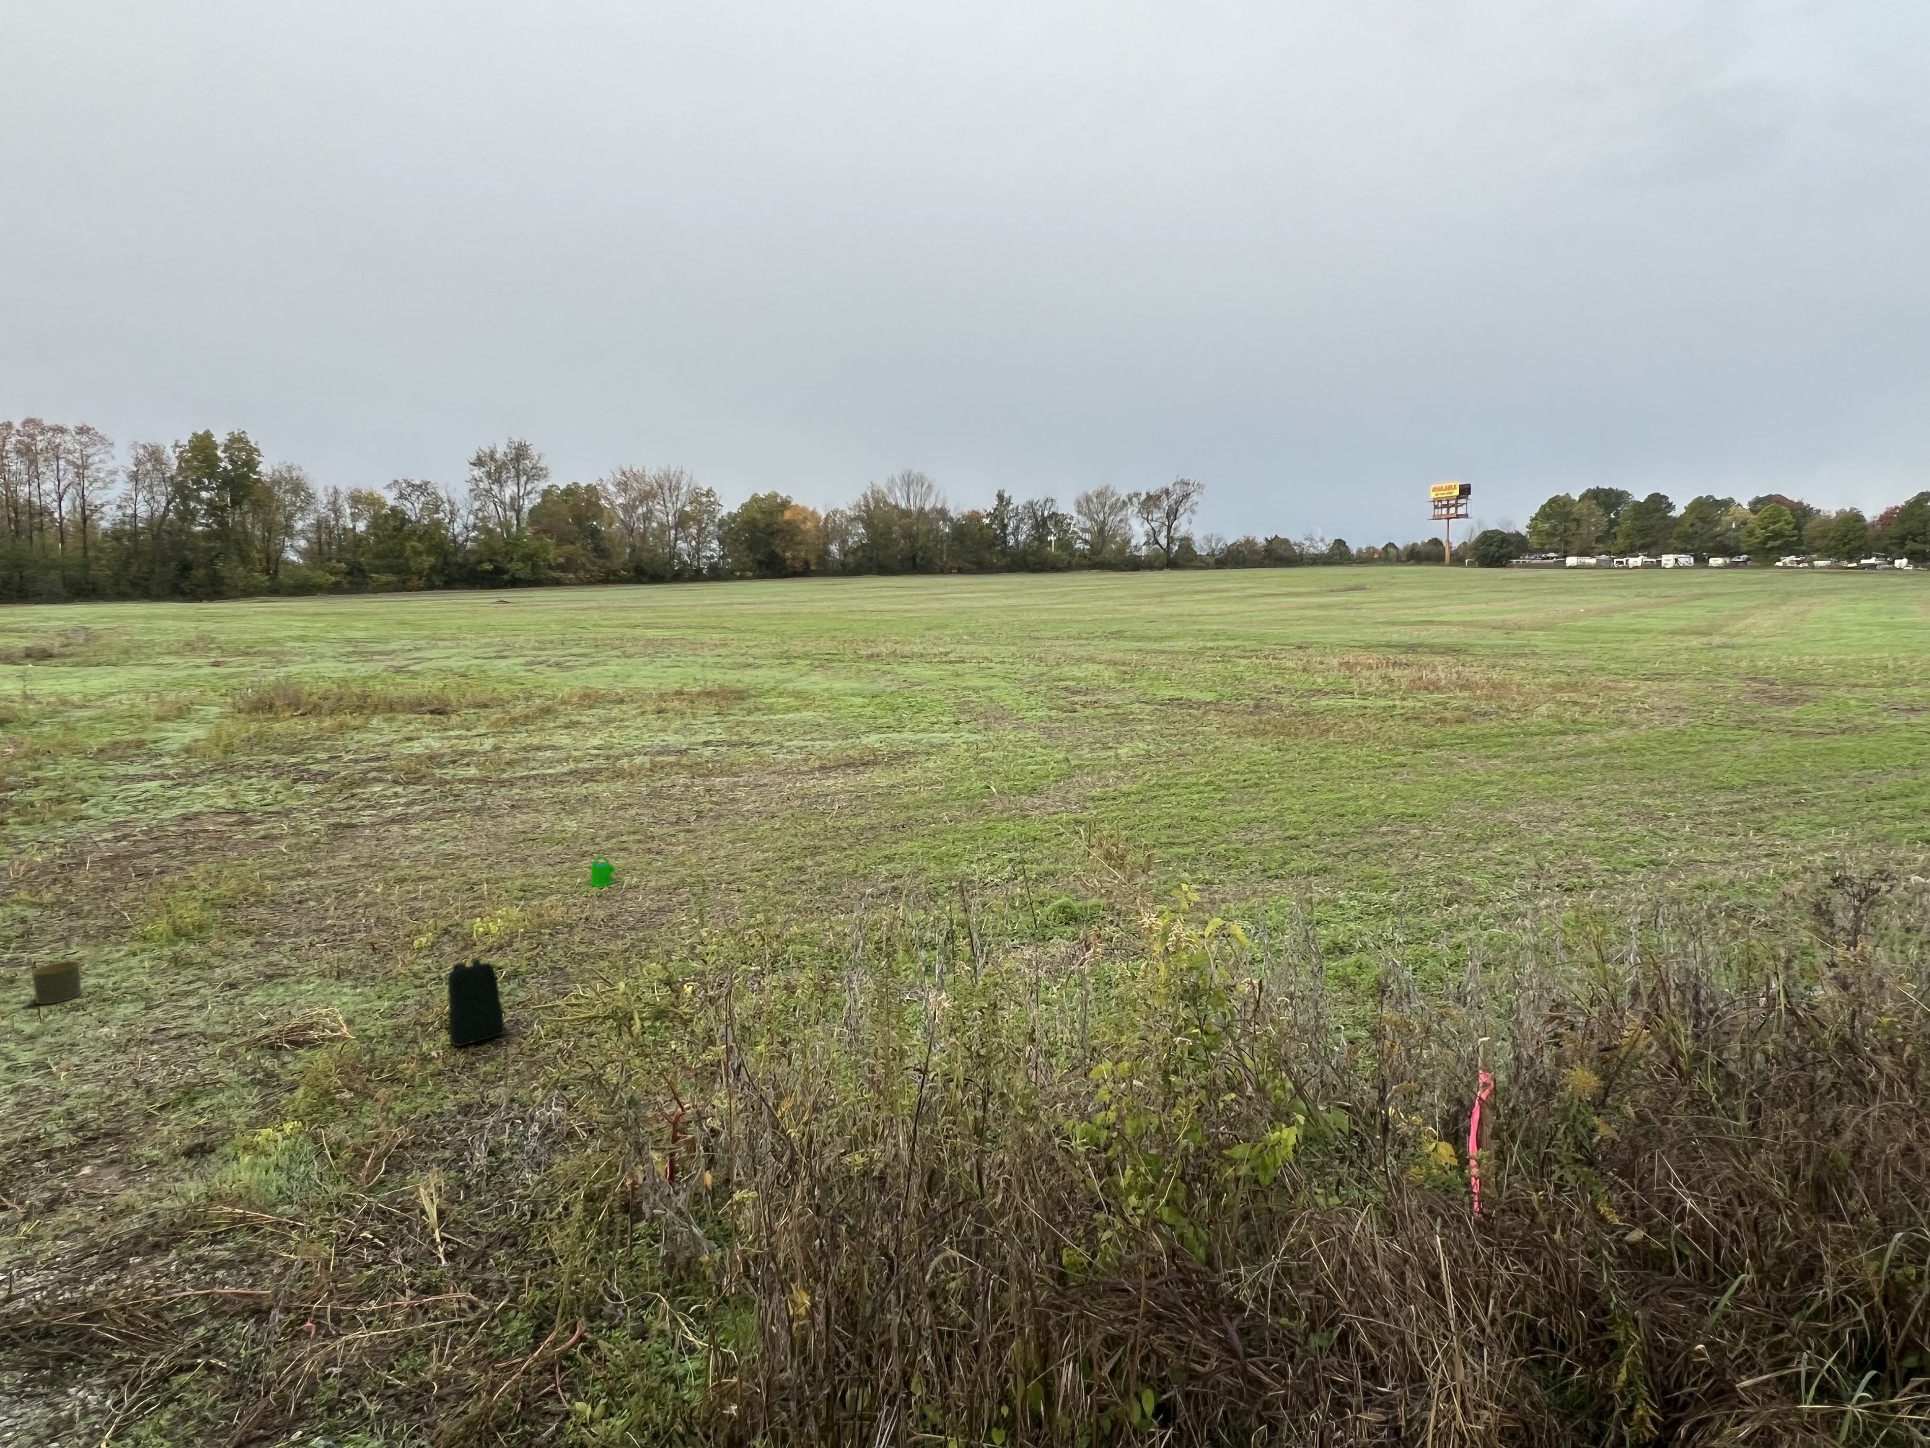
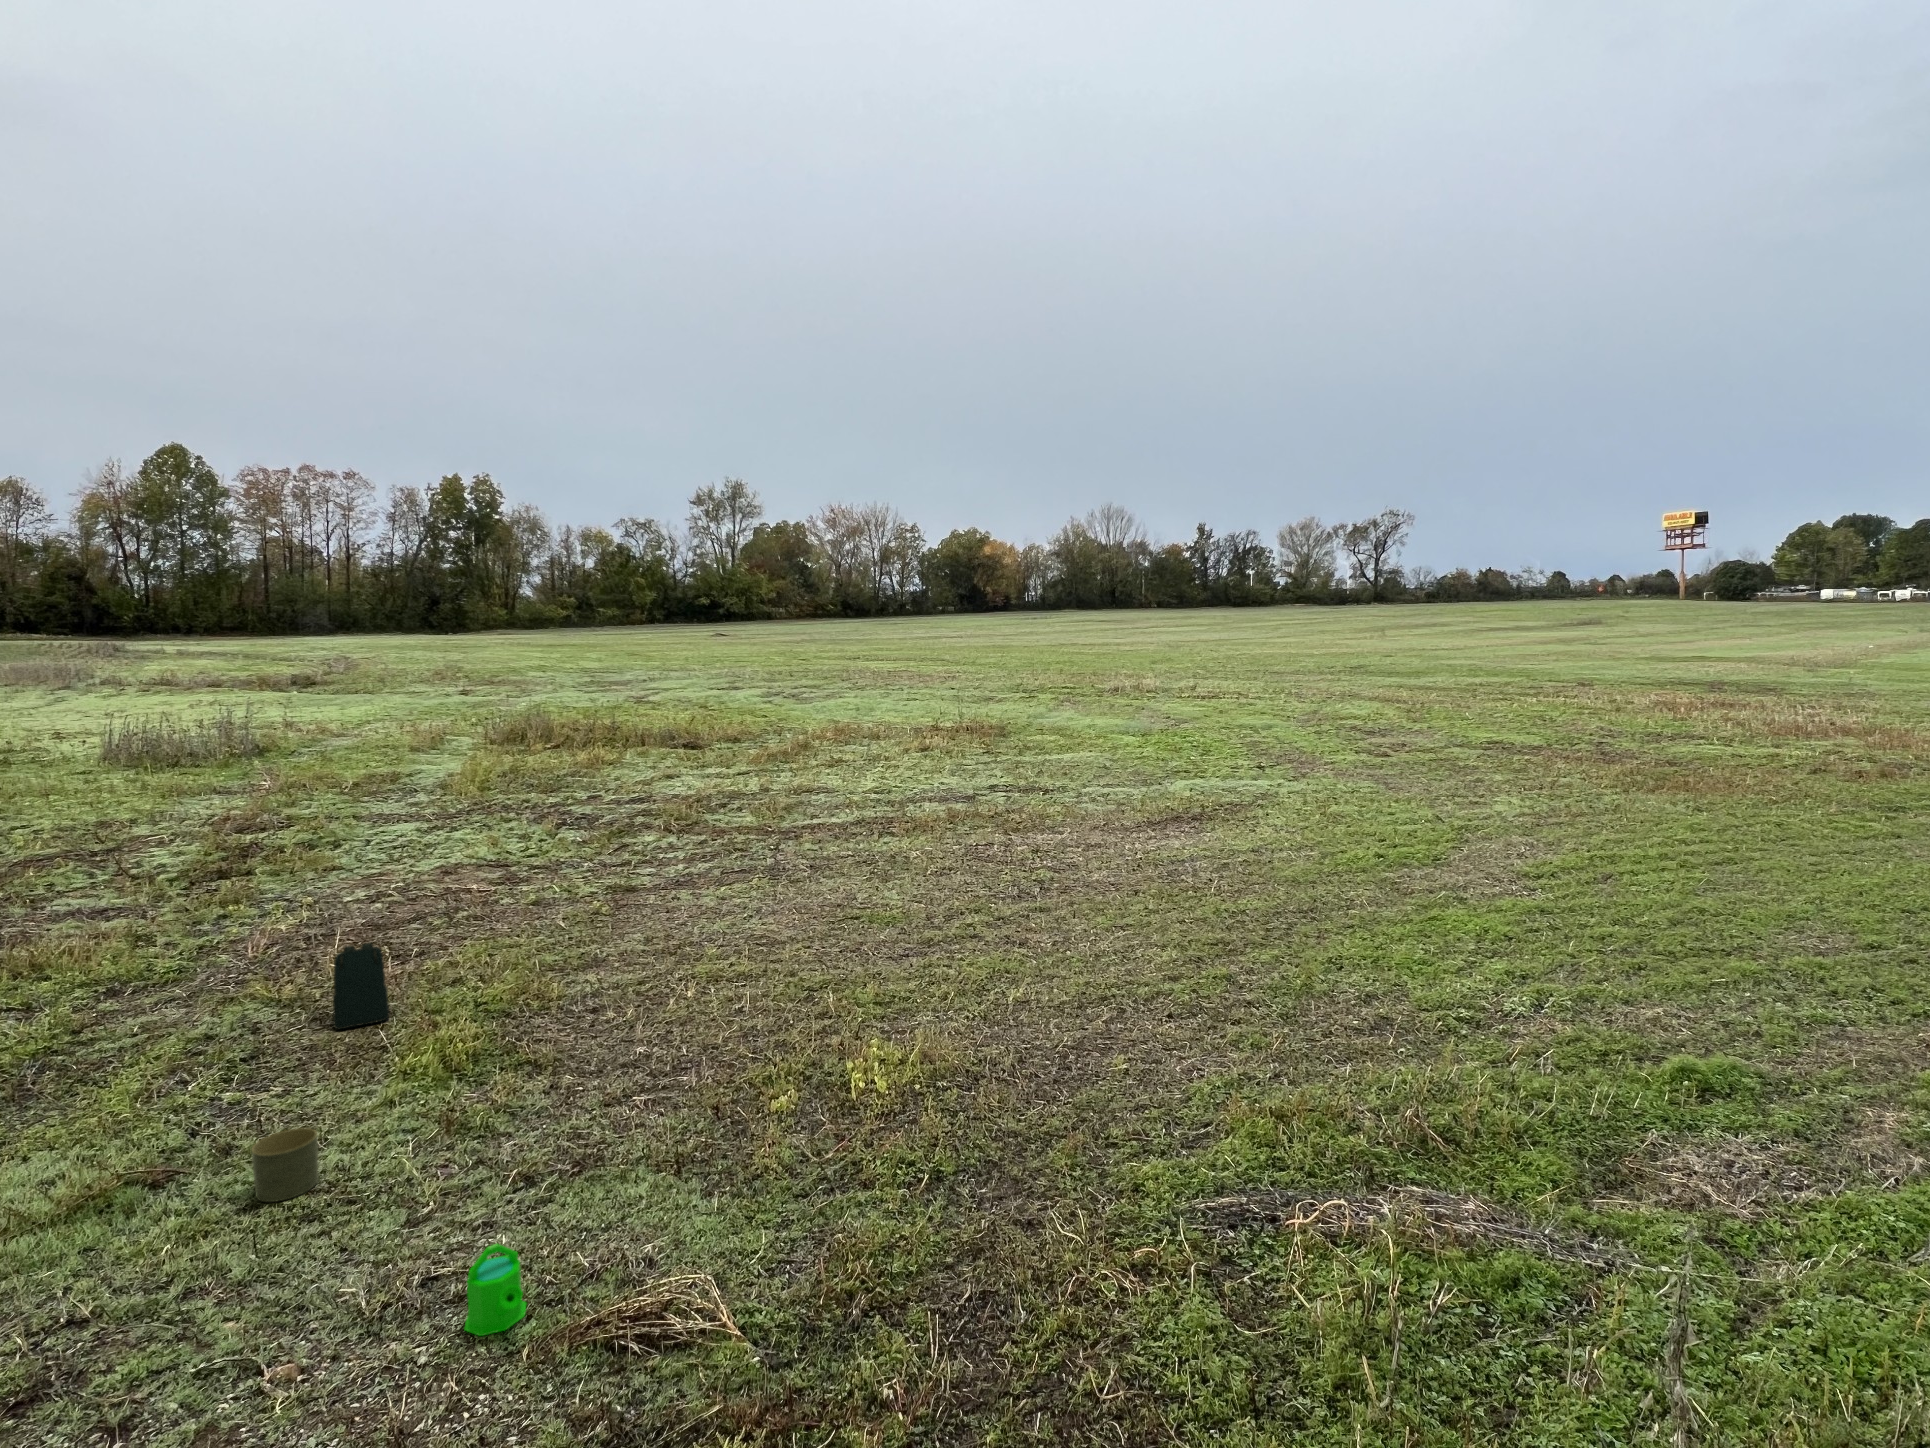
watering can: present [590,856,616,886] -> present [464,1244,526,1336]
backpack: present [448,959,504,1046] -> present [333,943,389,1029]

